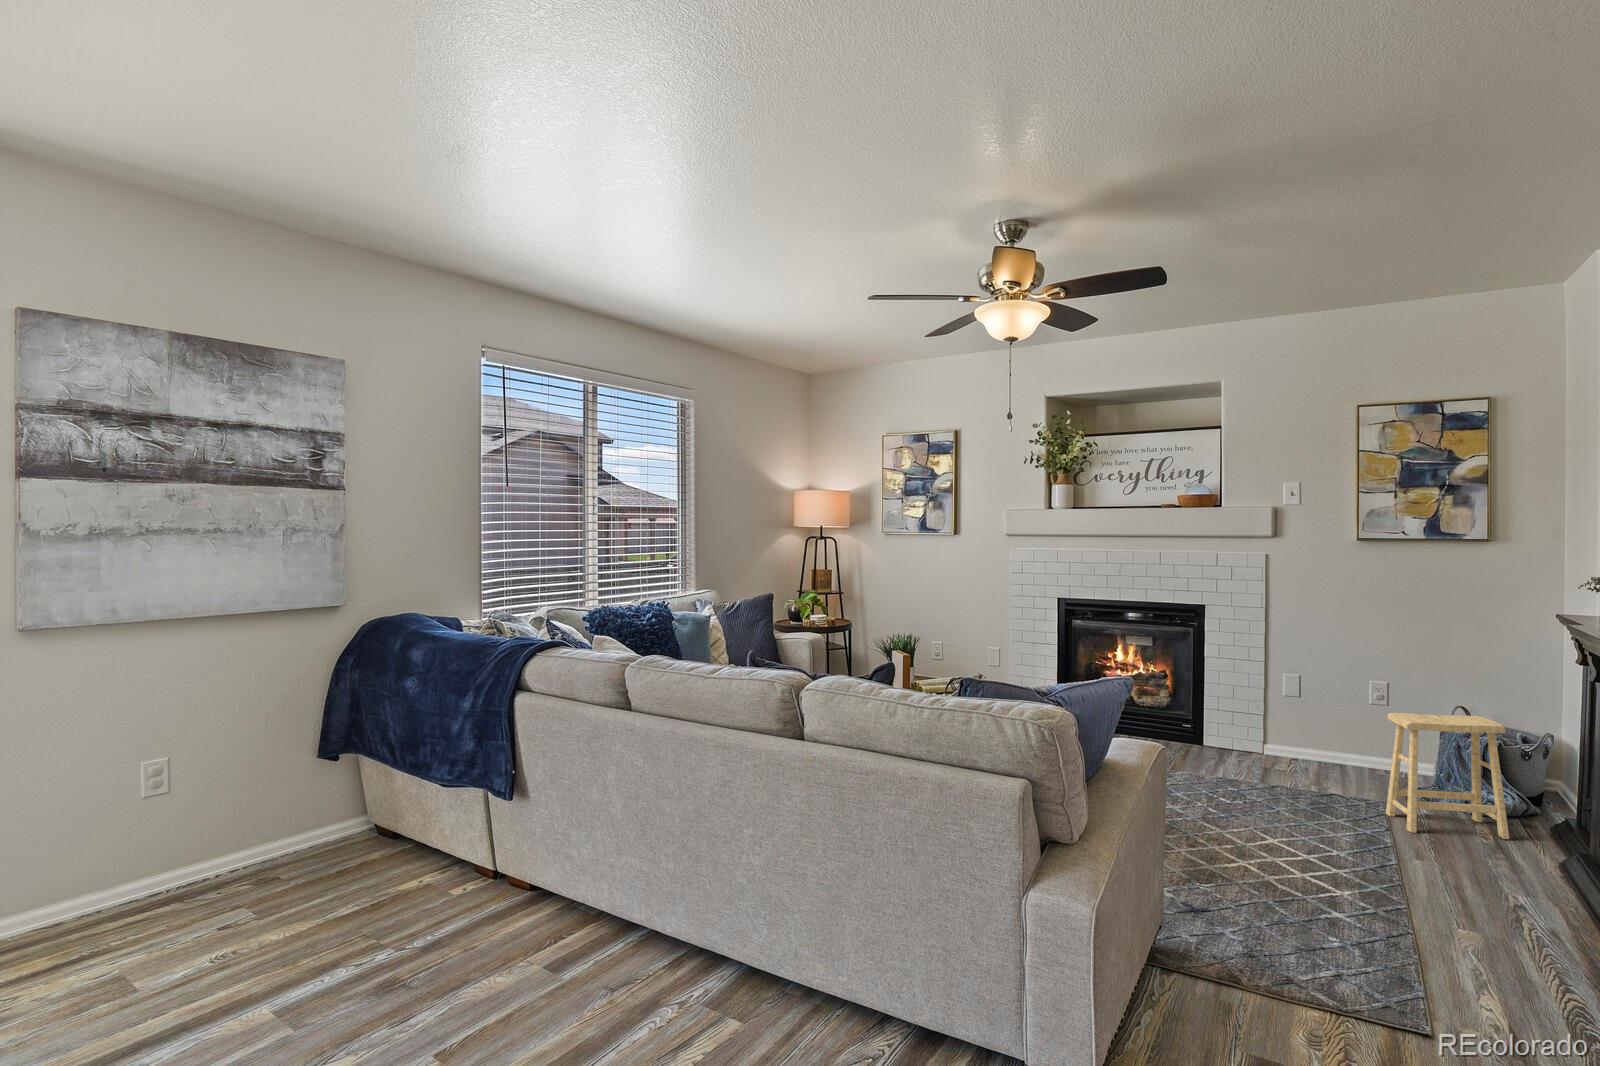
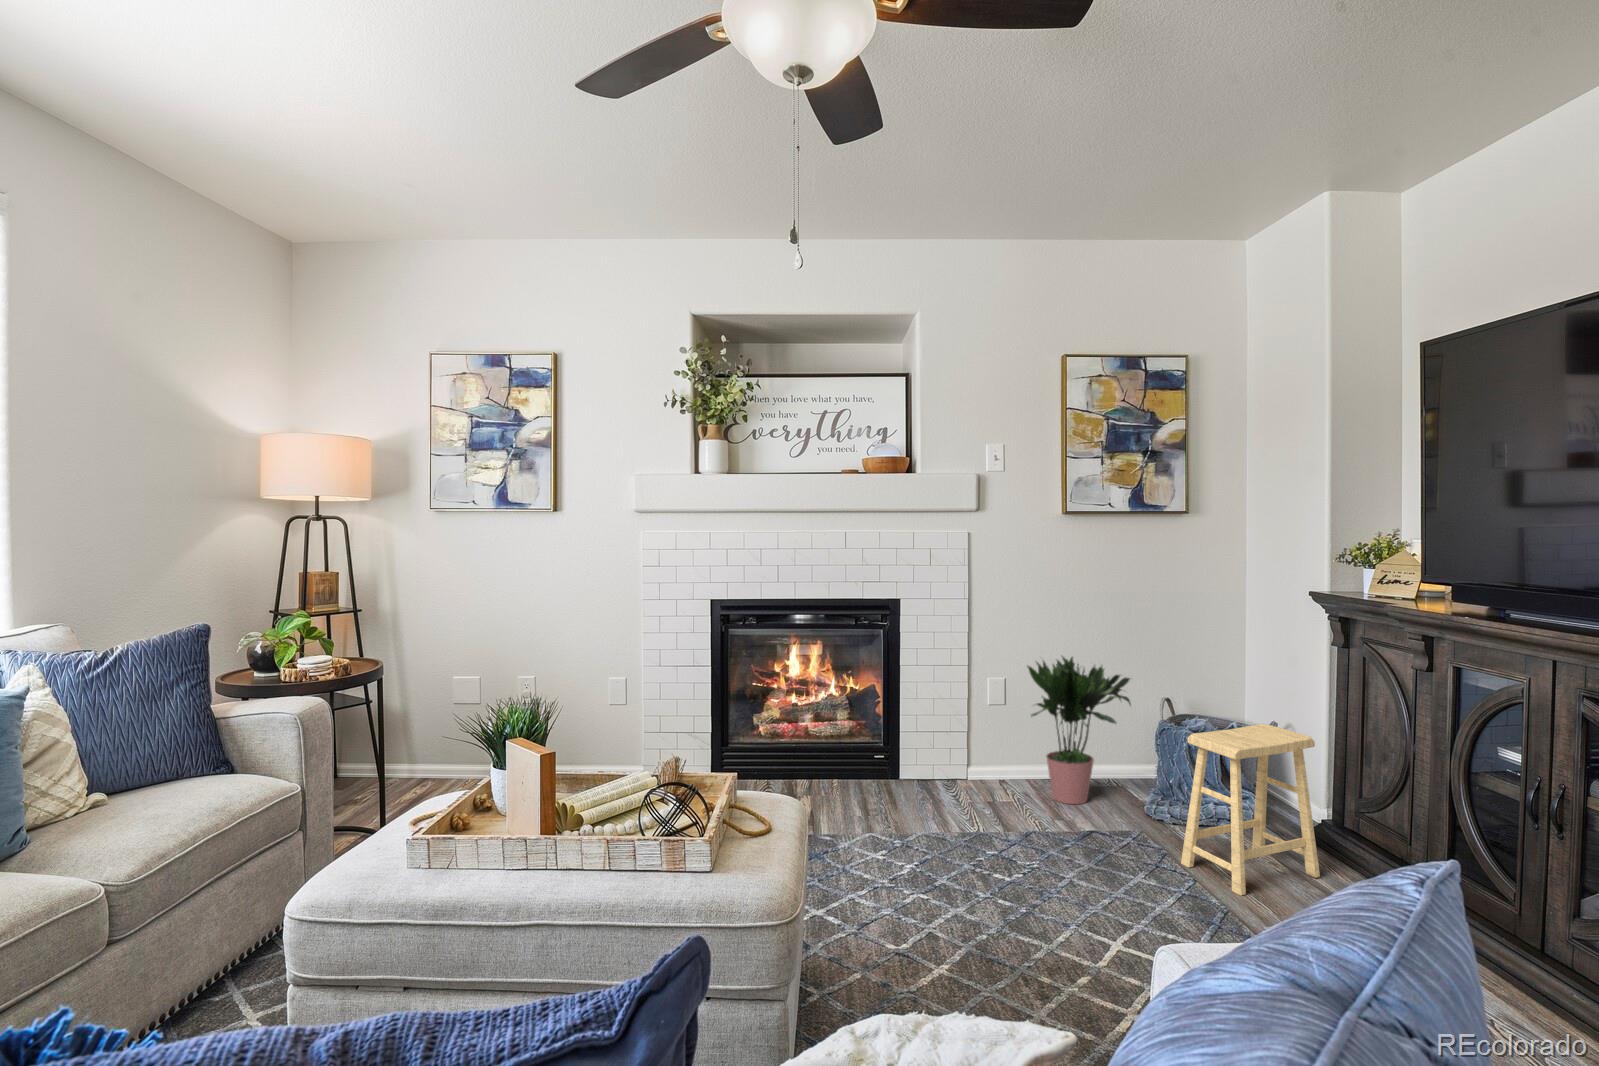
potted plant: none [1300,653,1399,778] -> present [1028,657,1131,804]

